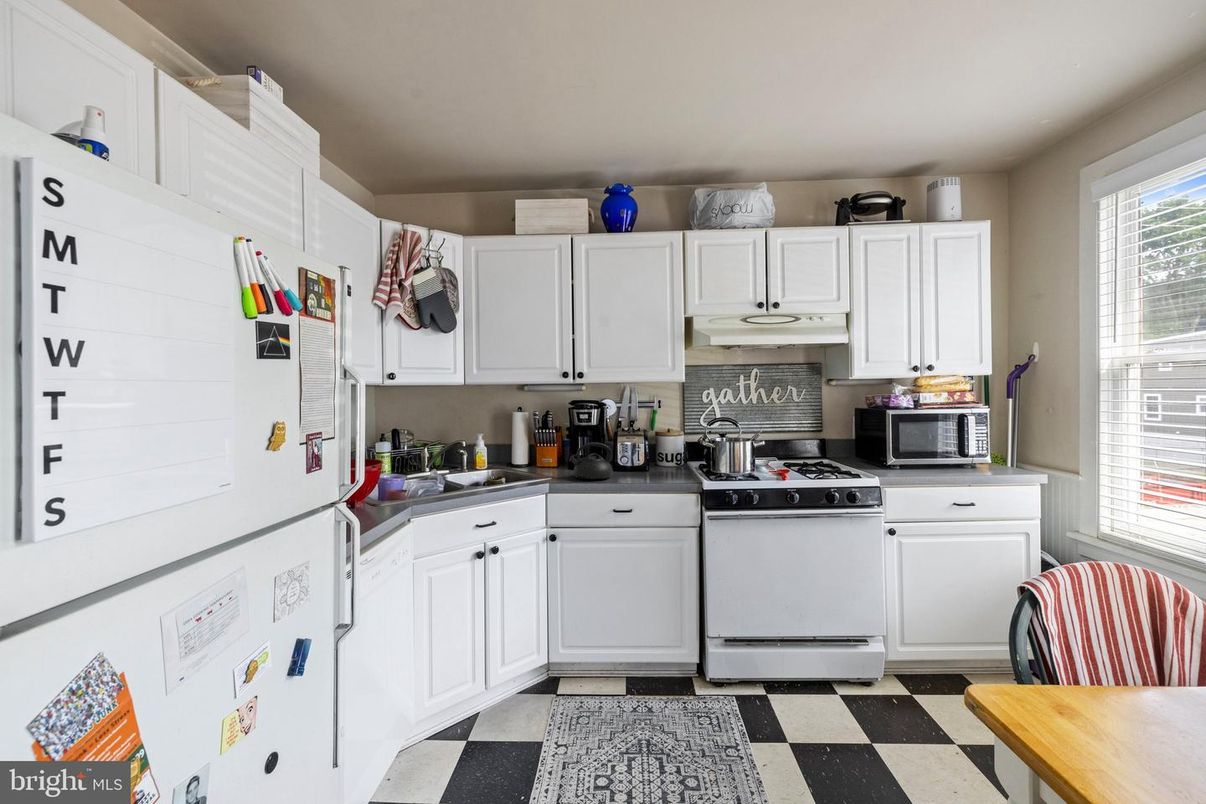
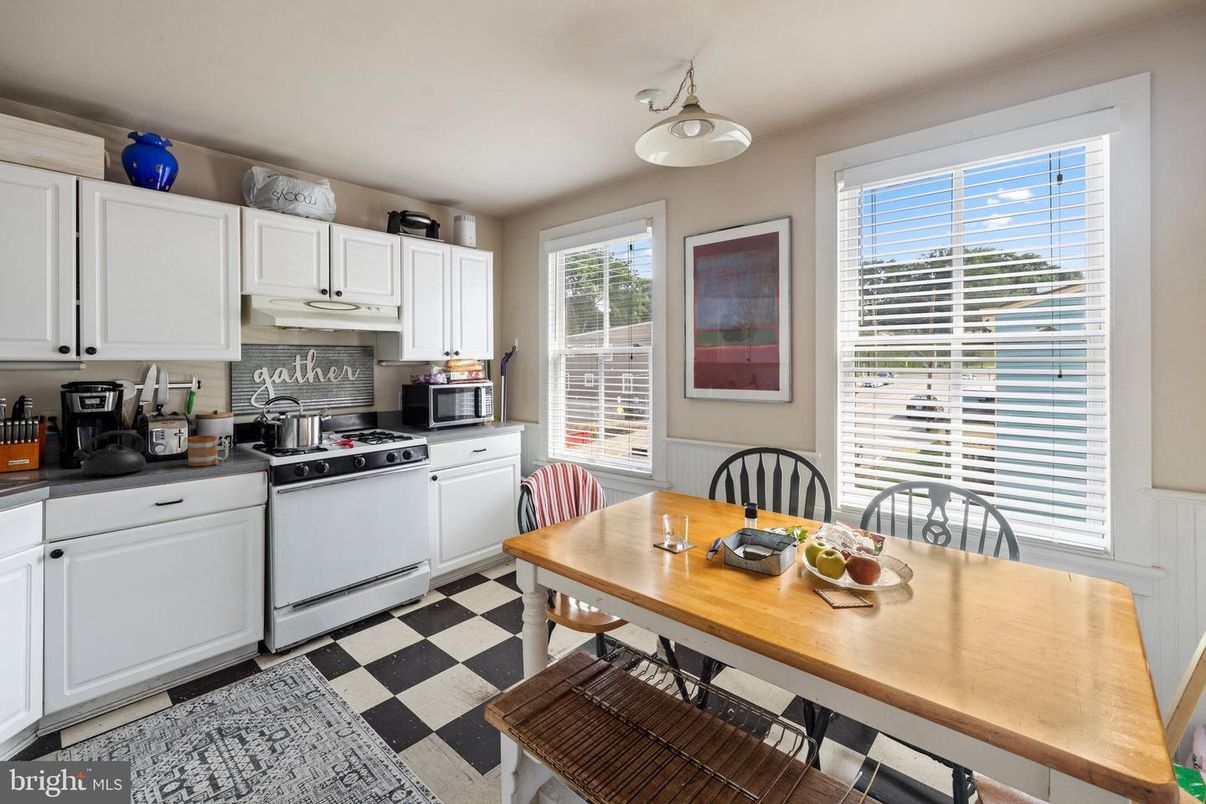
mug: none [641,452,671,480] -> present [187,435,228,466]

